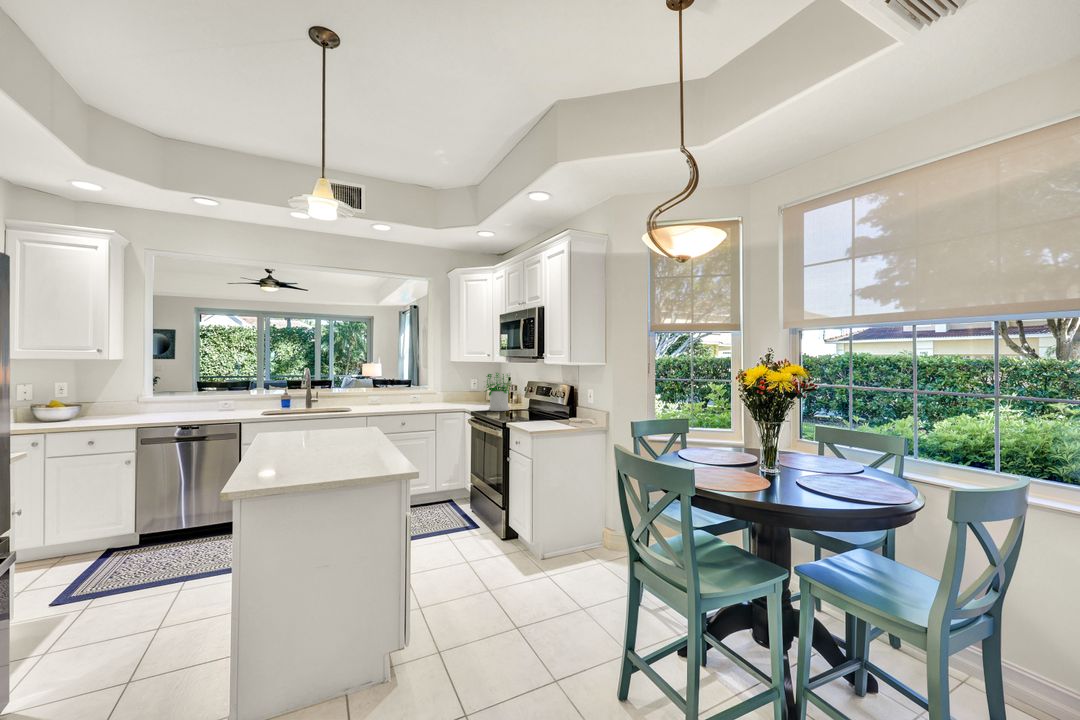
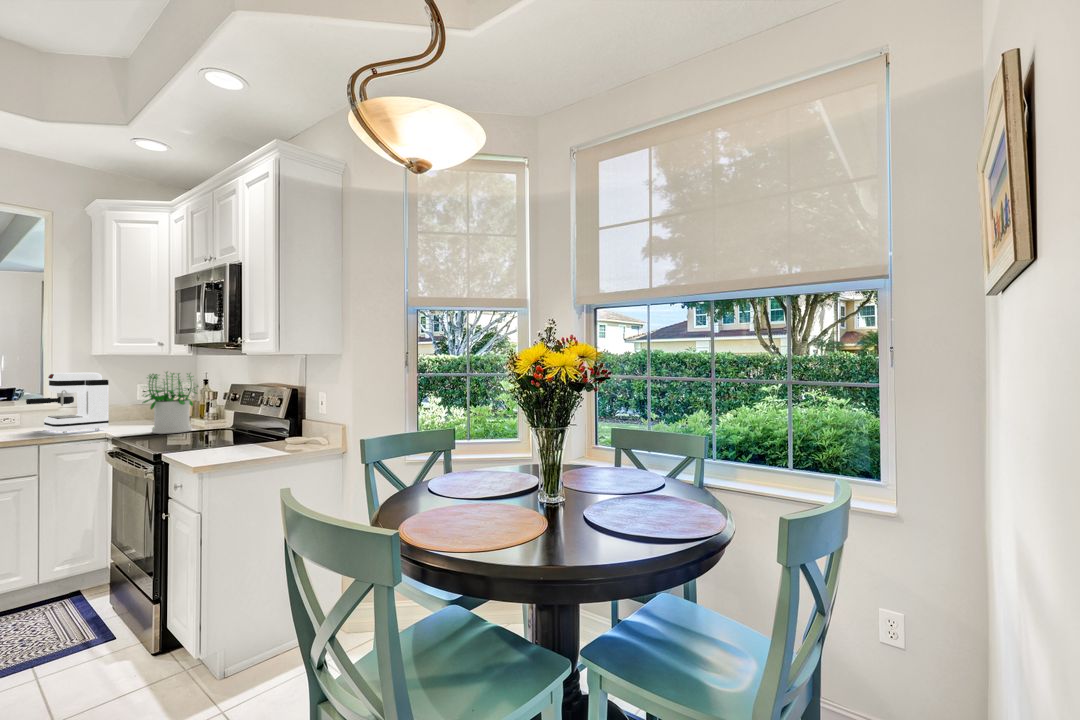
coffee maker: none [427,372,465,407] -> present [26,373,109,433]

